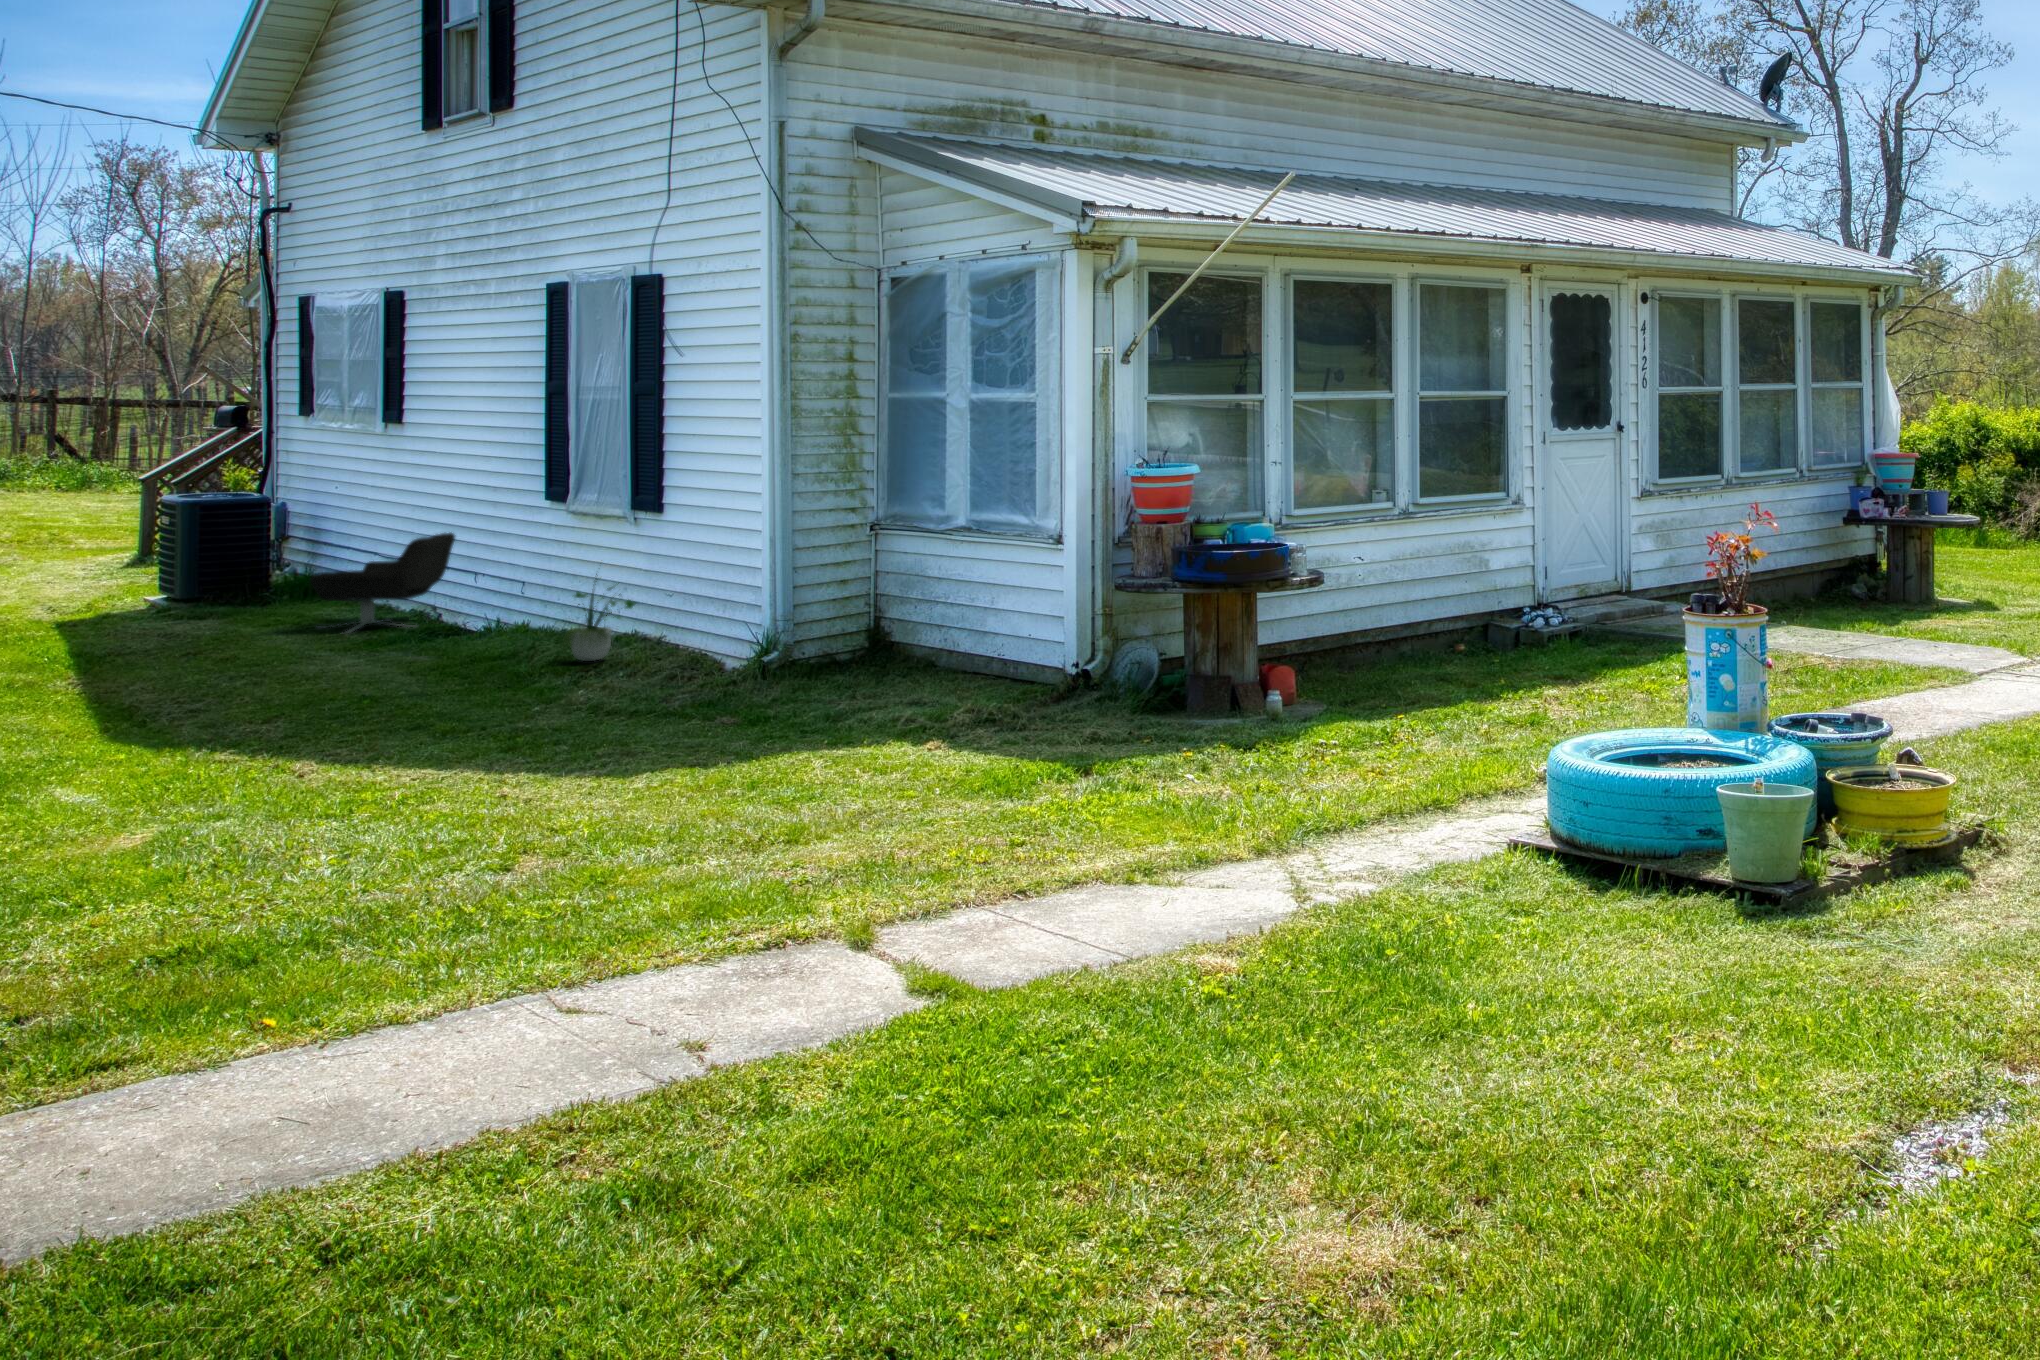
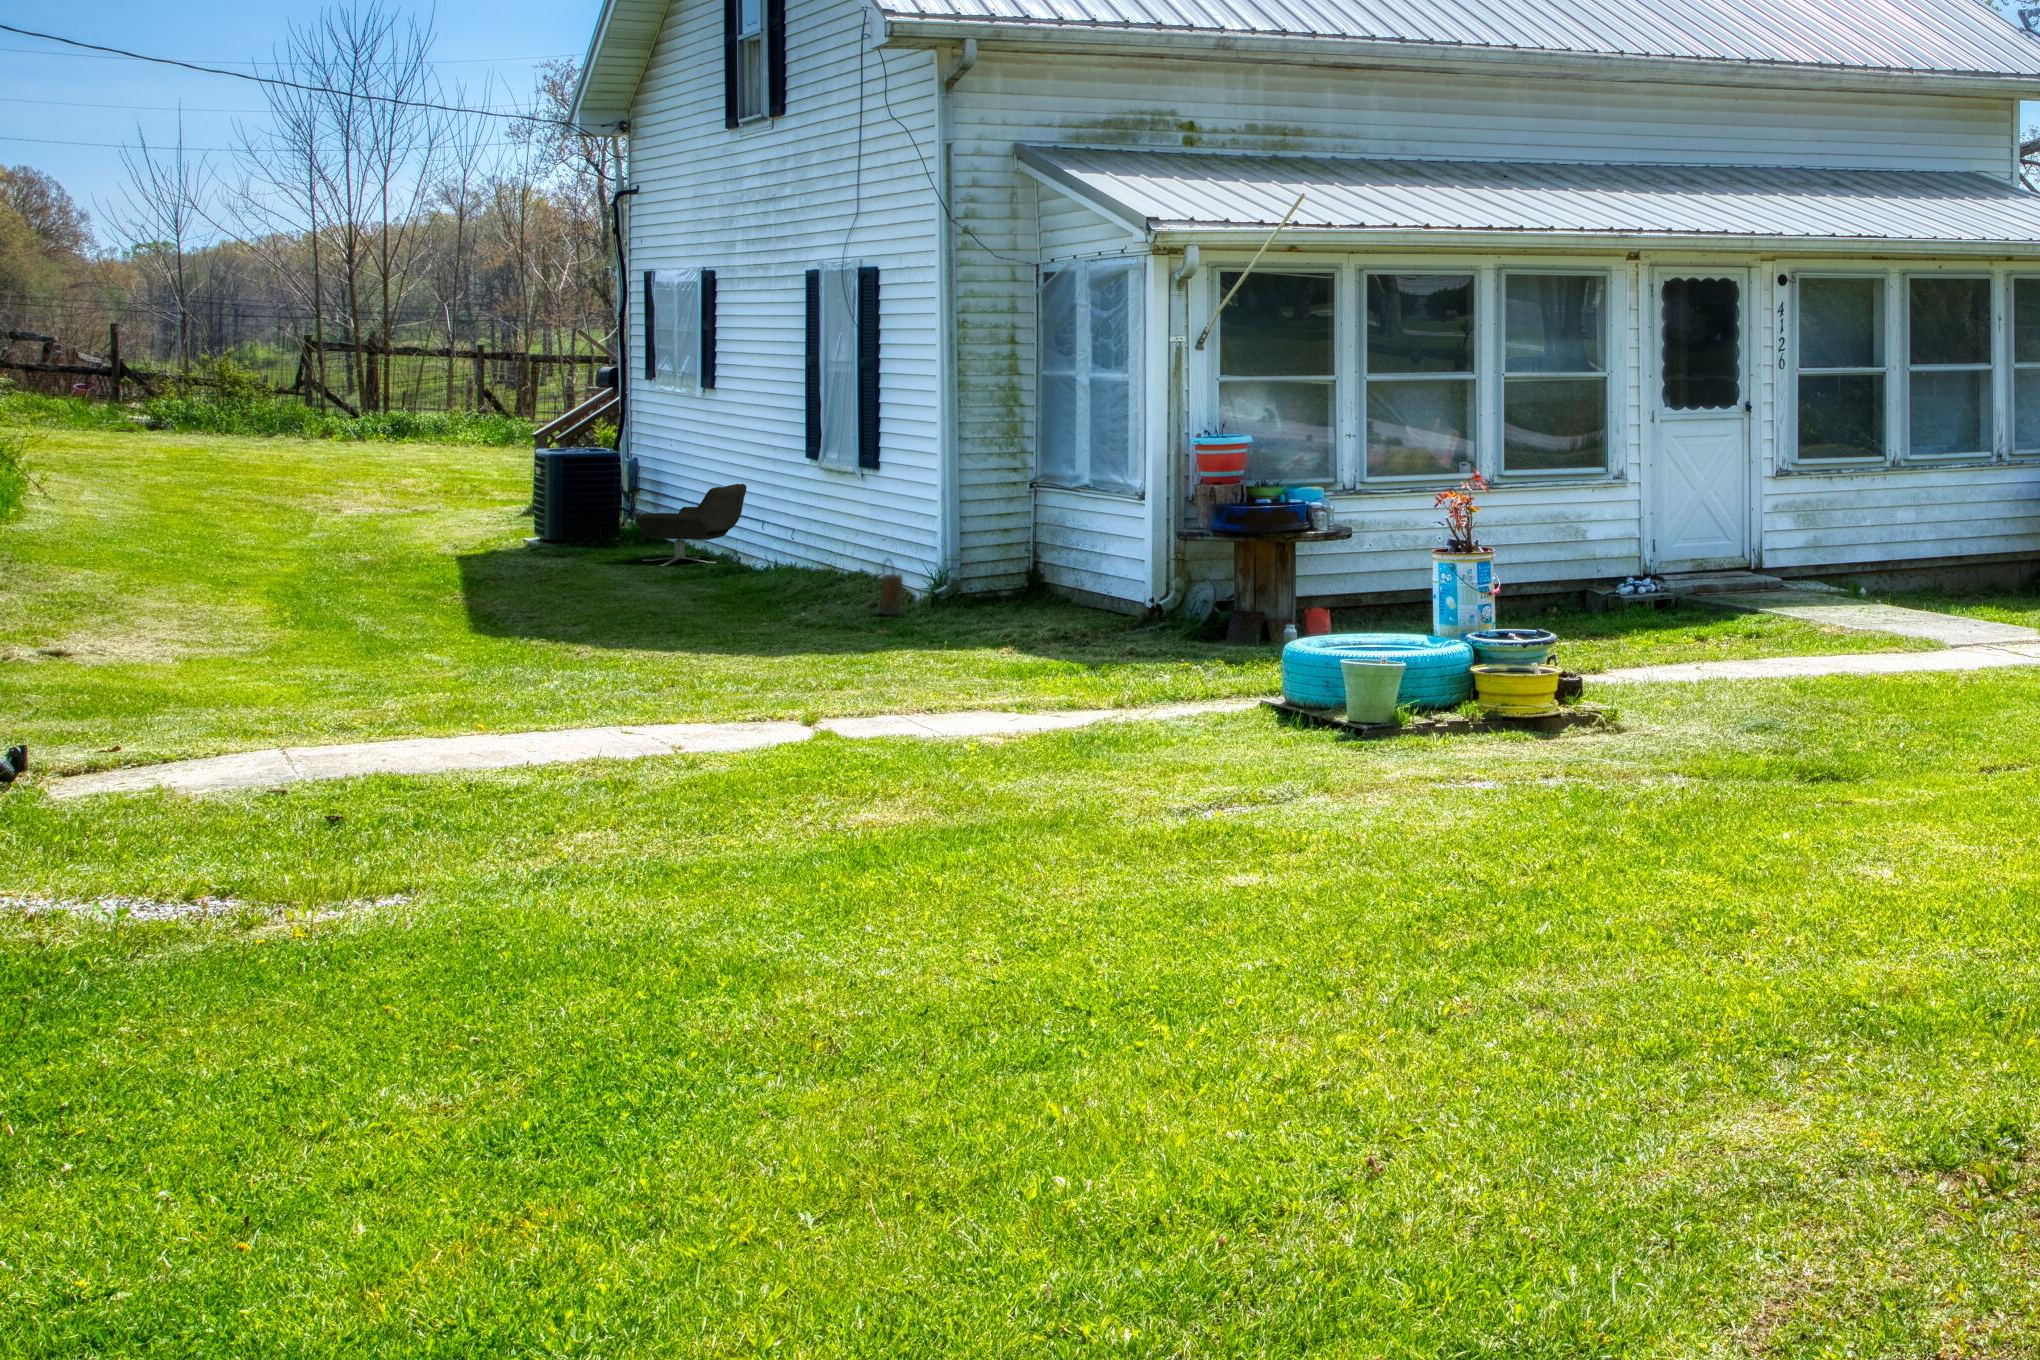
potted plant: present [563,574,636,661] -> none [803,506,862,593]
watering can: none [686,620,718,689] -> present [881,559,903,615]

